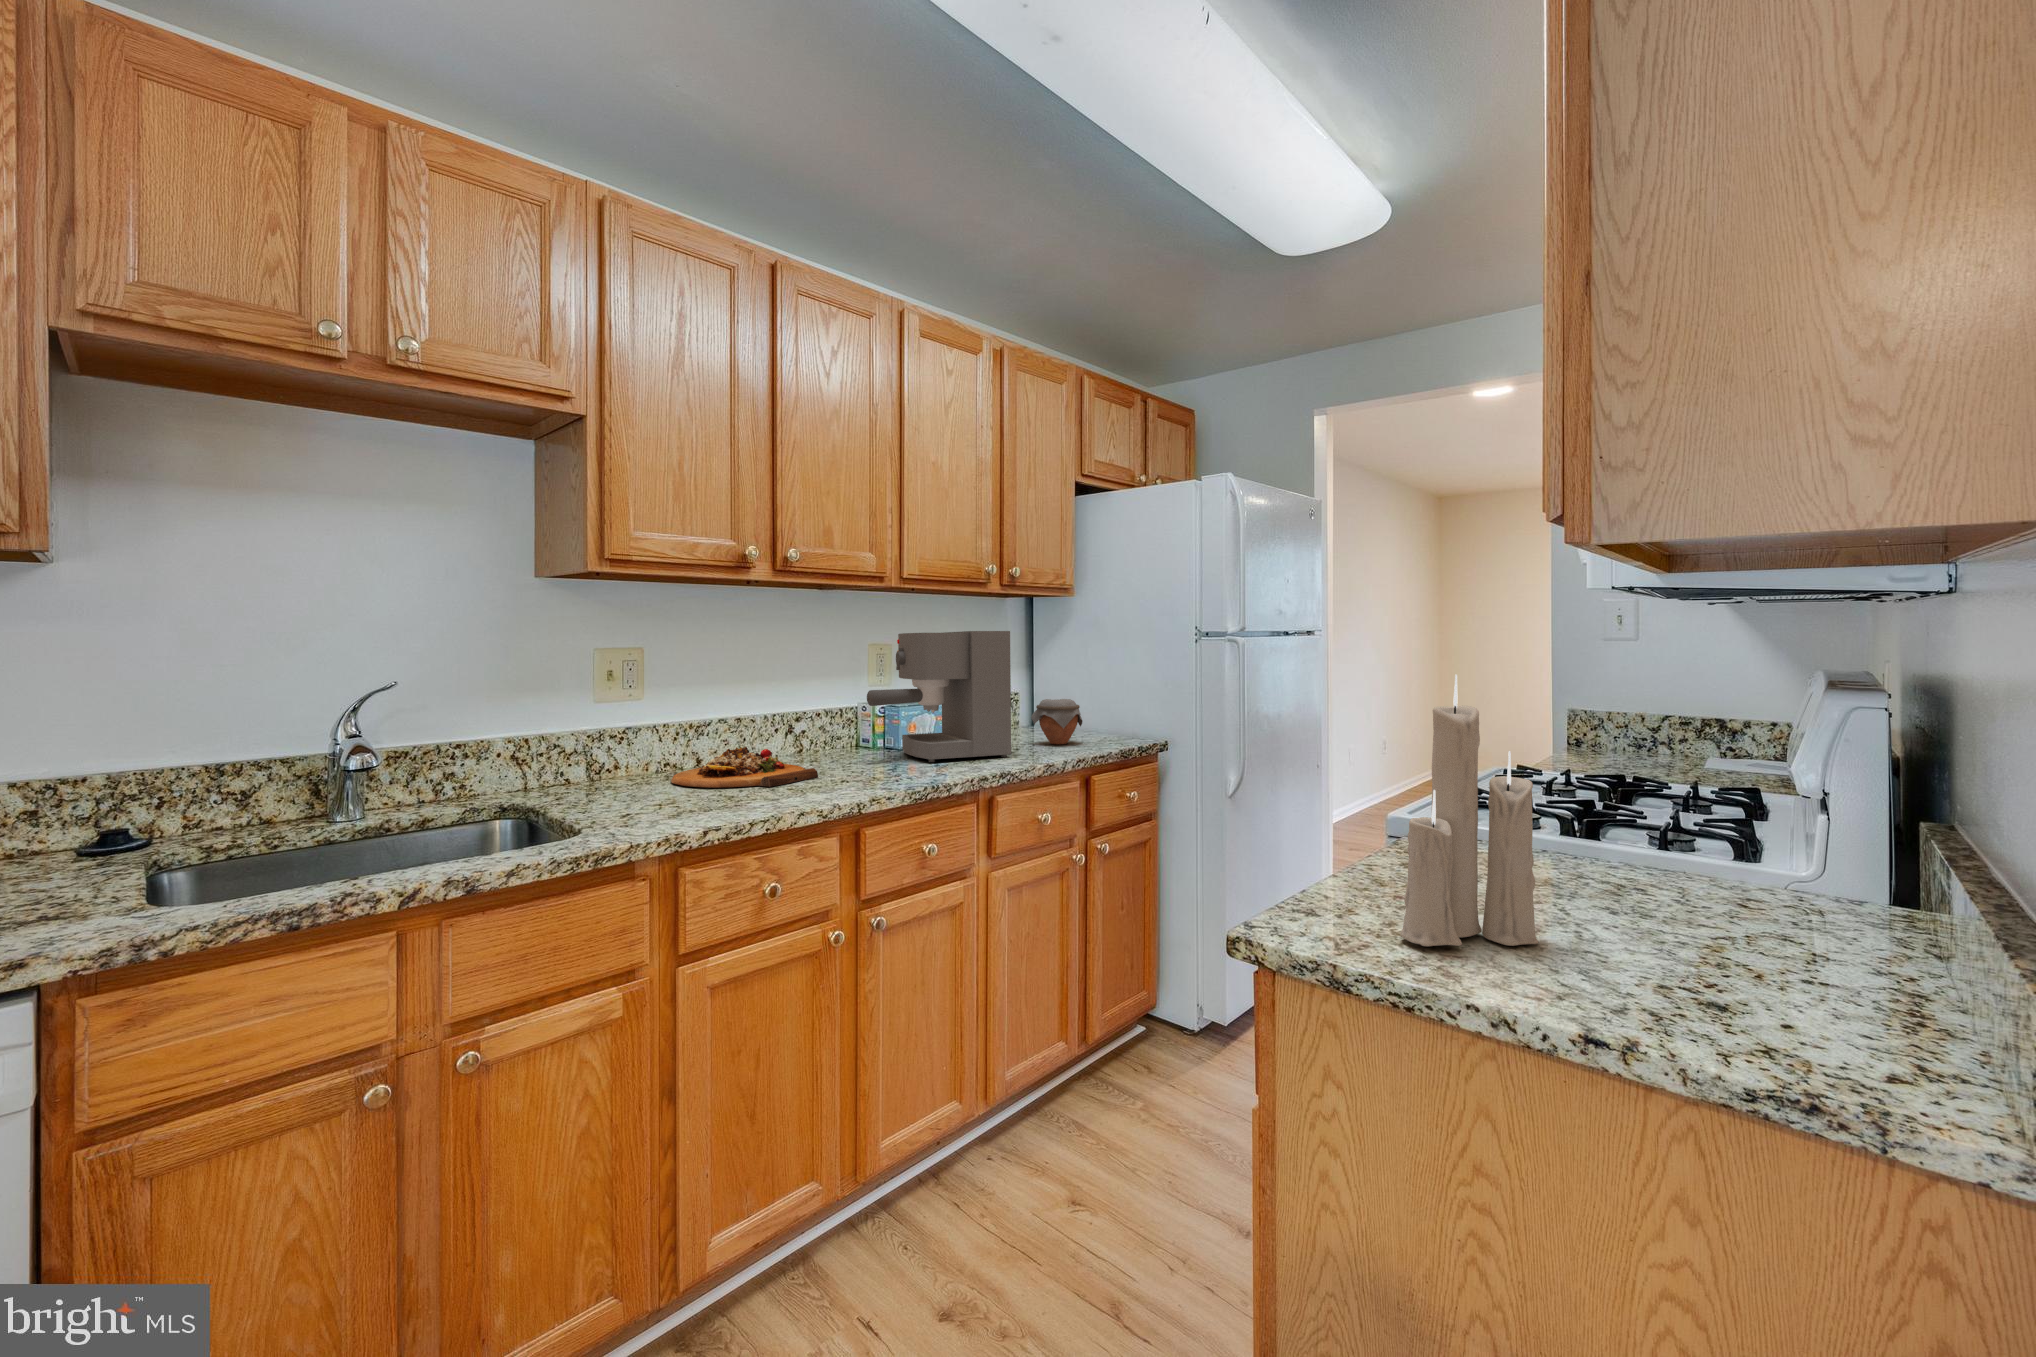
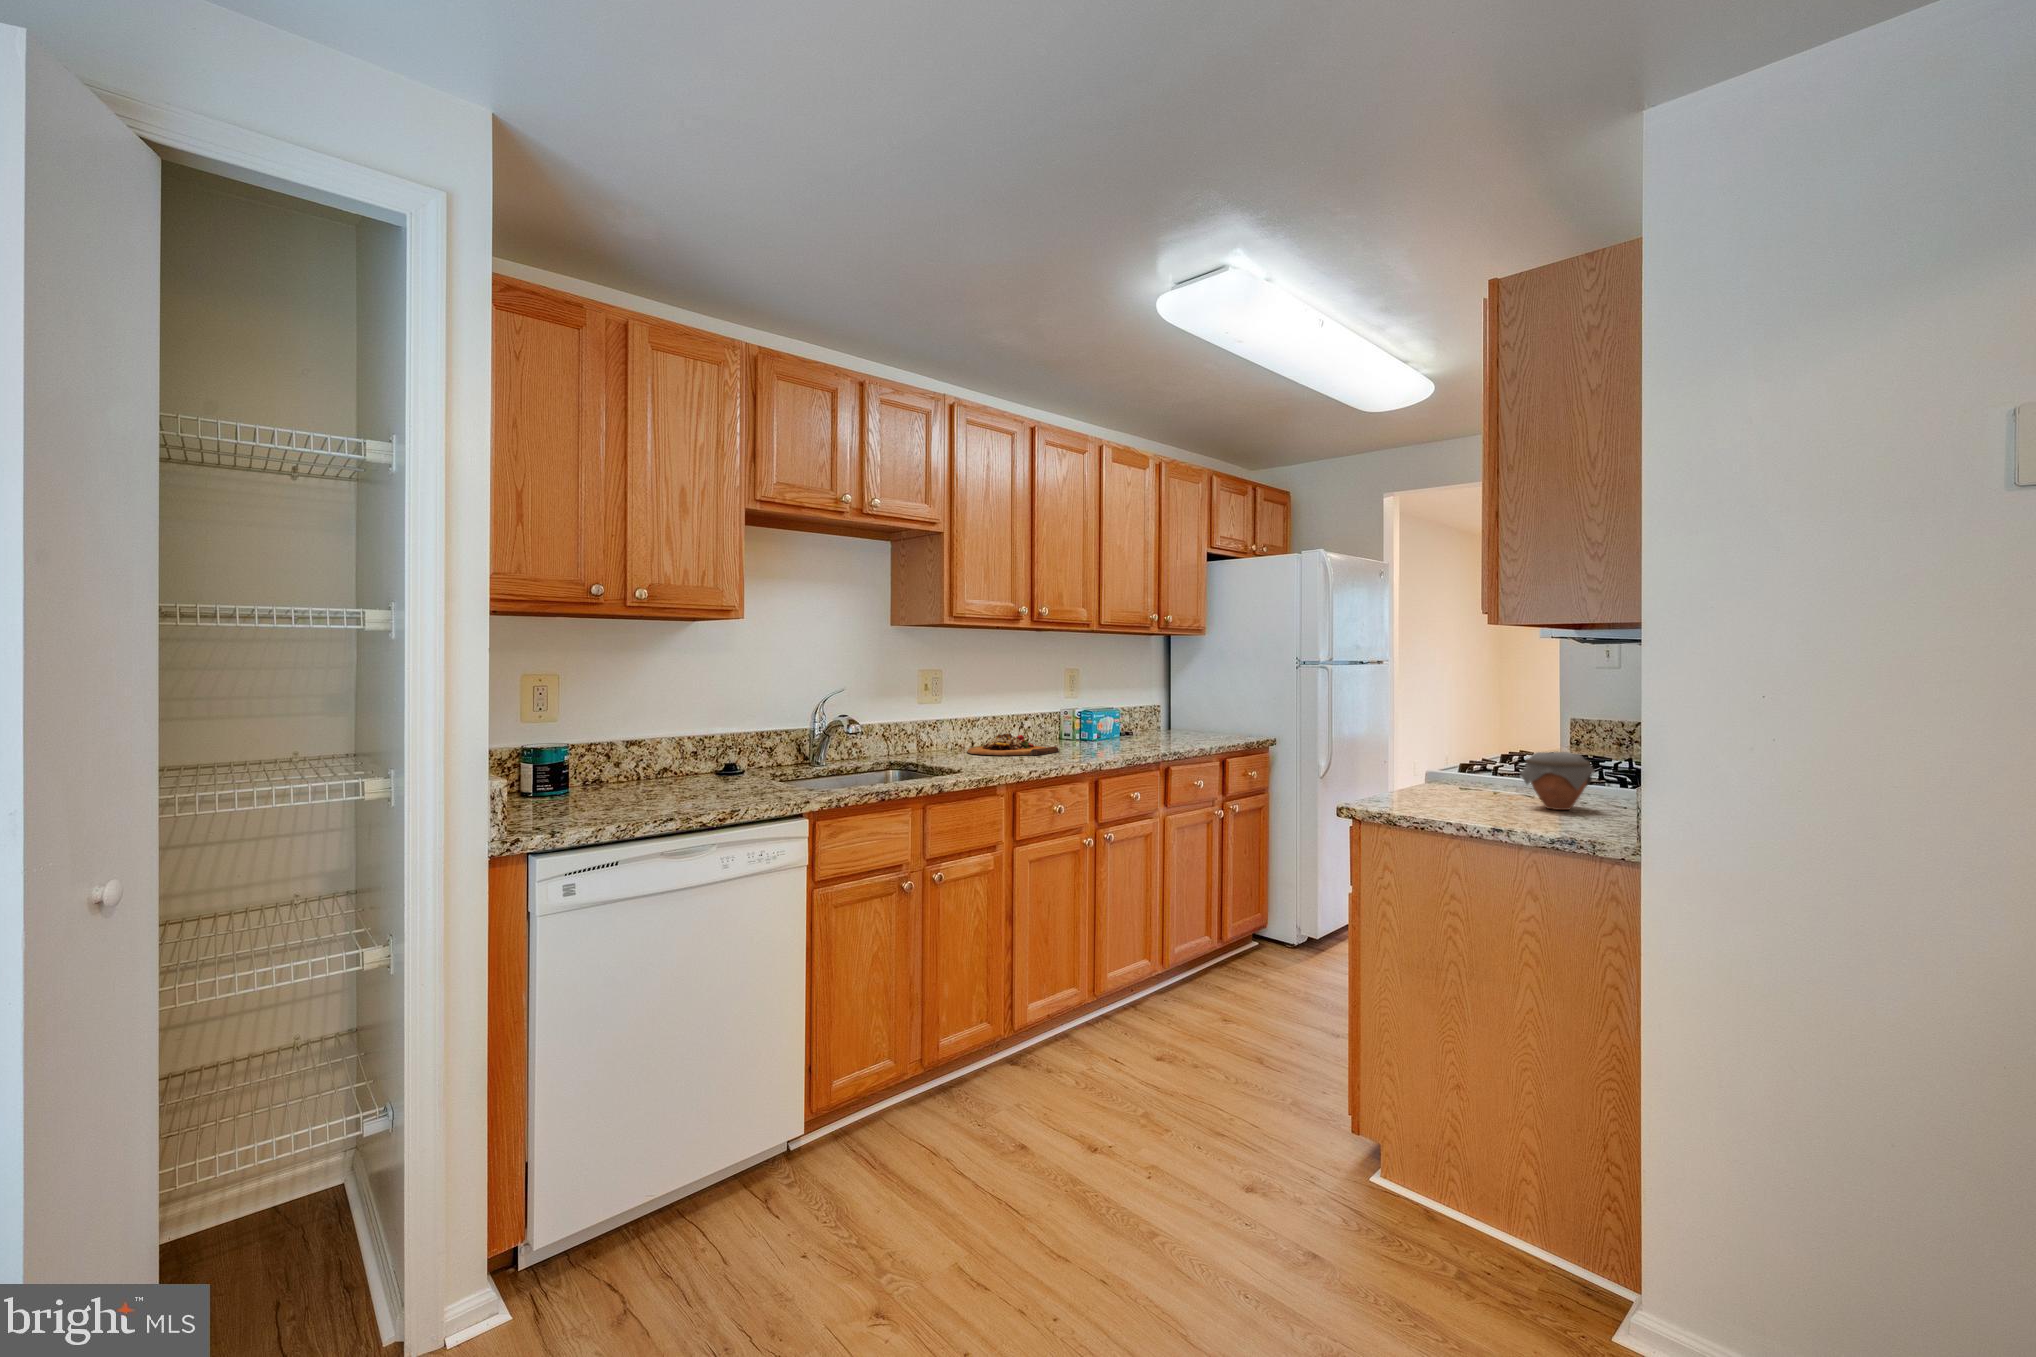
coffee maker: present [867,631,1011,762] -> none [1080,659,1174,746]
candle: present [1400,675,1538,946] -> none [1415,675,1479,802]
jar: present [1031,699,1082,744] -> present [1521,752,1595,810]

